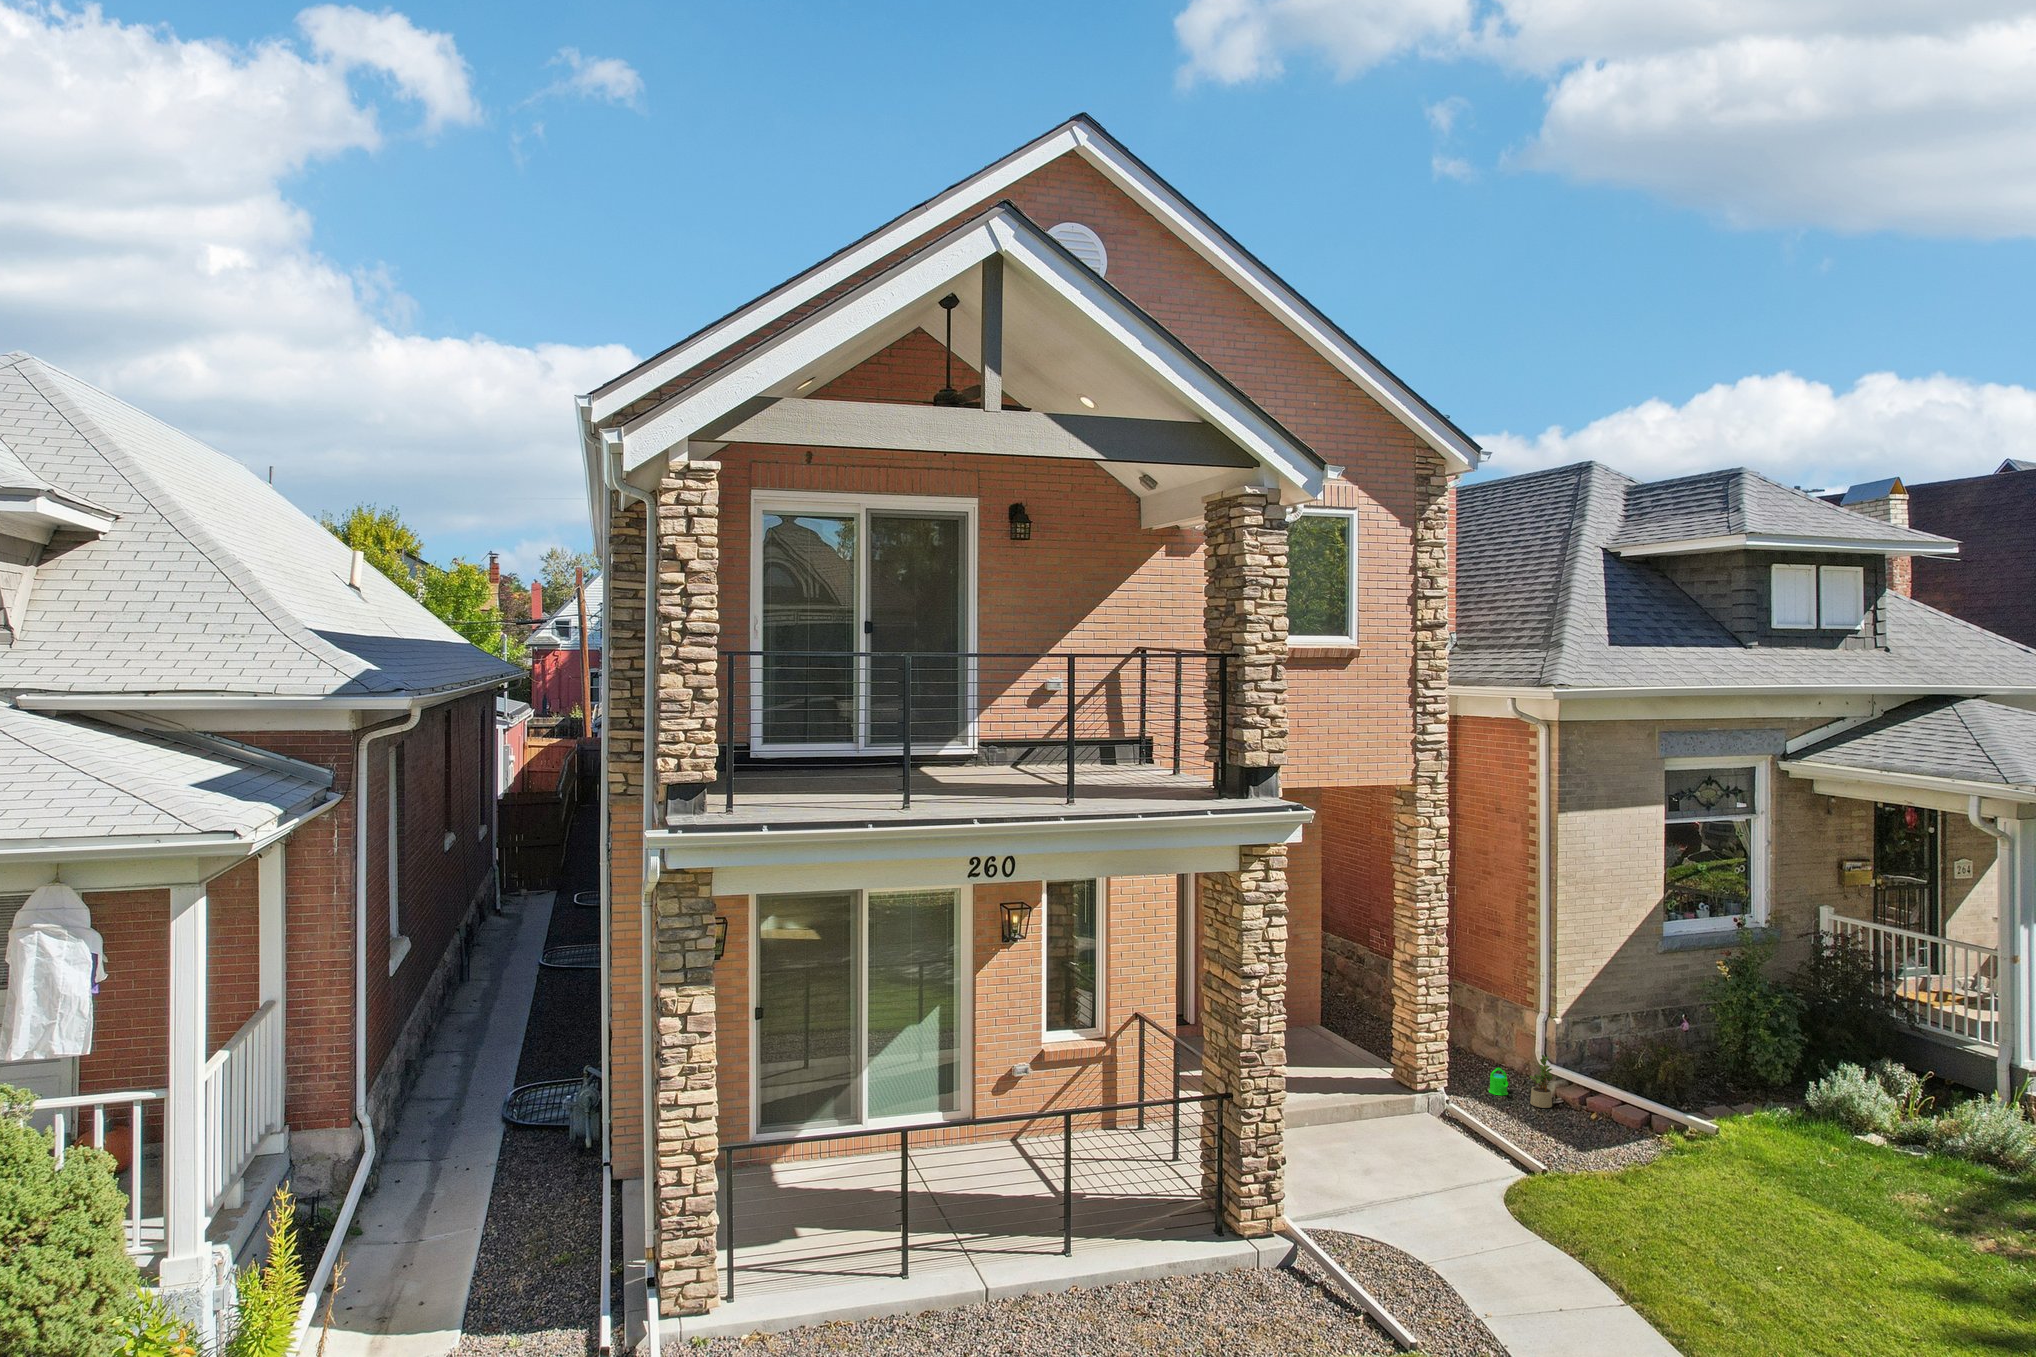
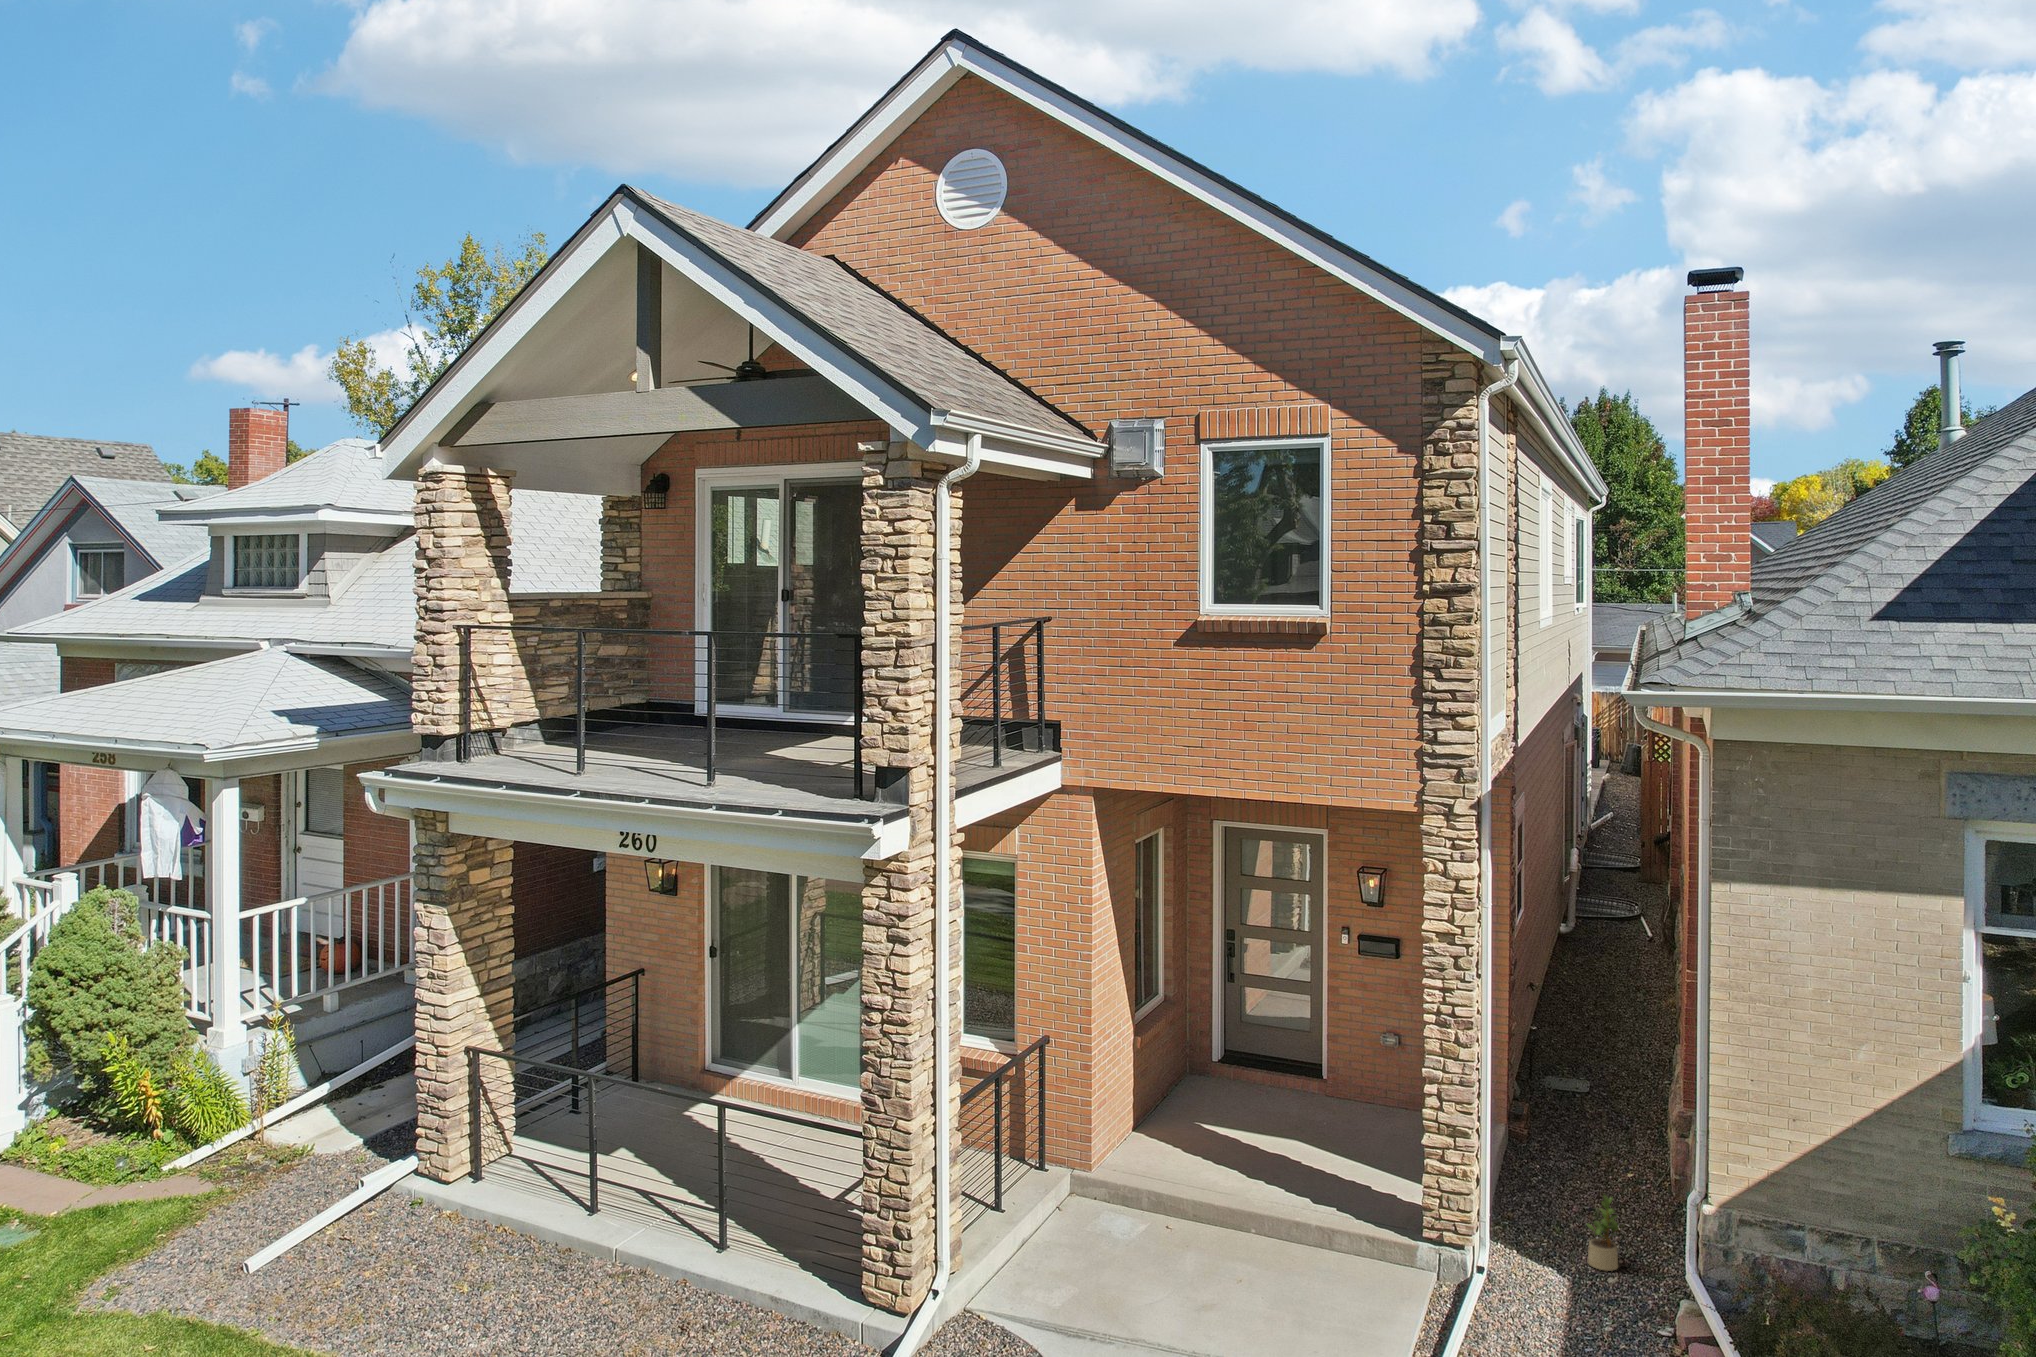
watering can: present [1489,1068,1508,1096] -> none [1530,1209,1558,1249]

